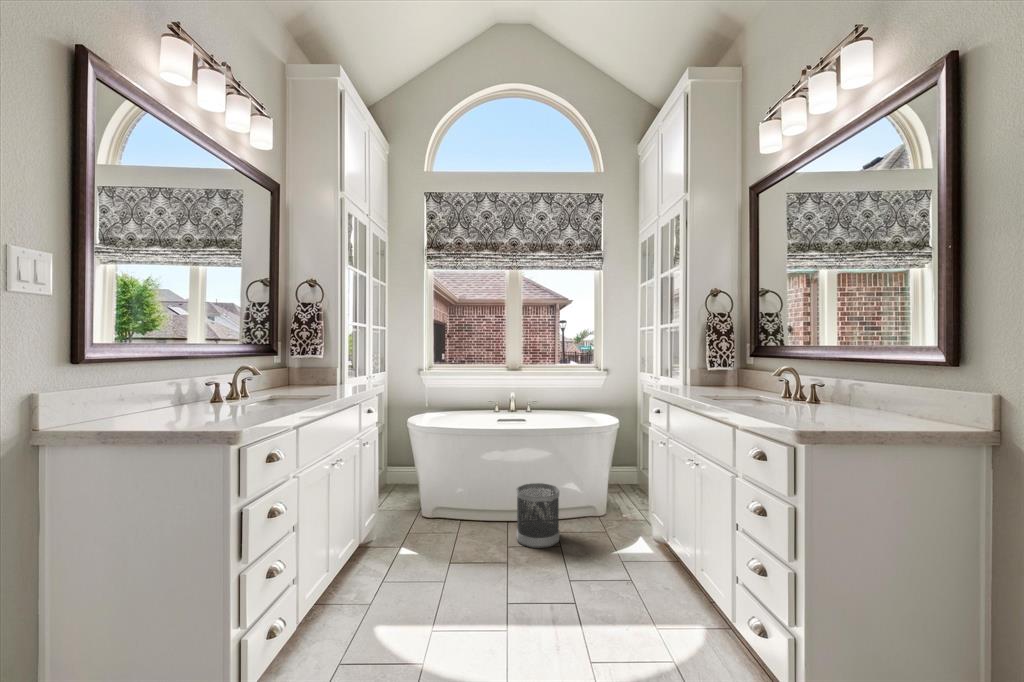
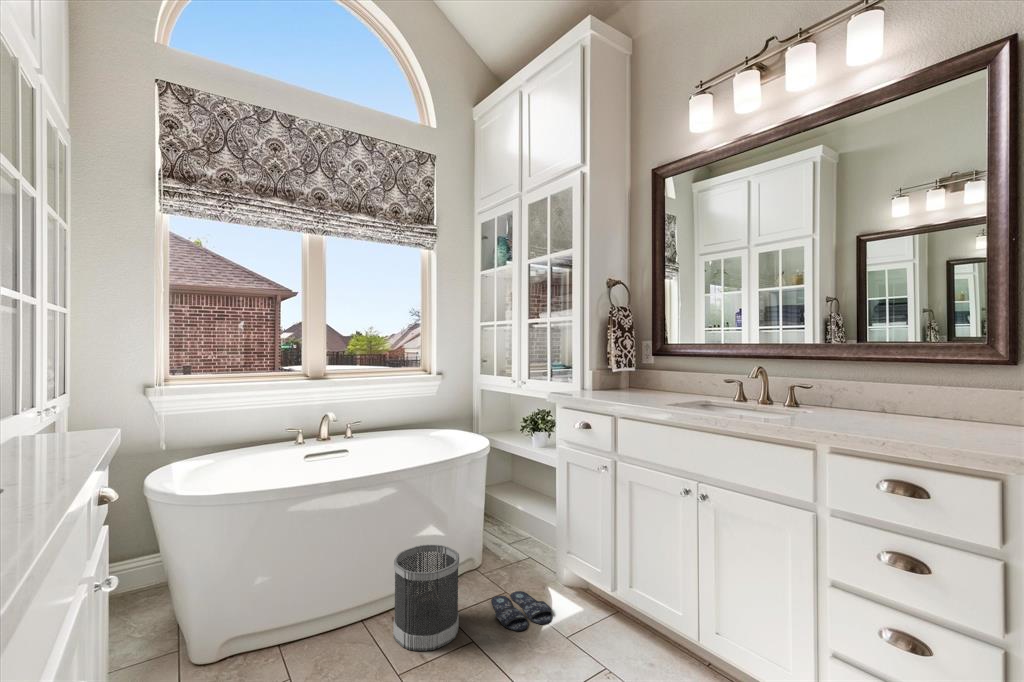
slippers: none [585,534,628,557] -> present [491,591,552,631]

